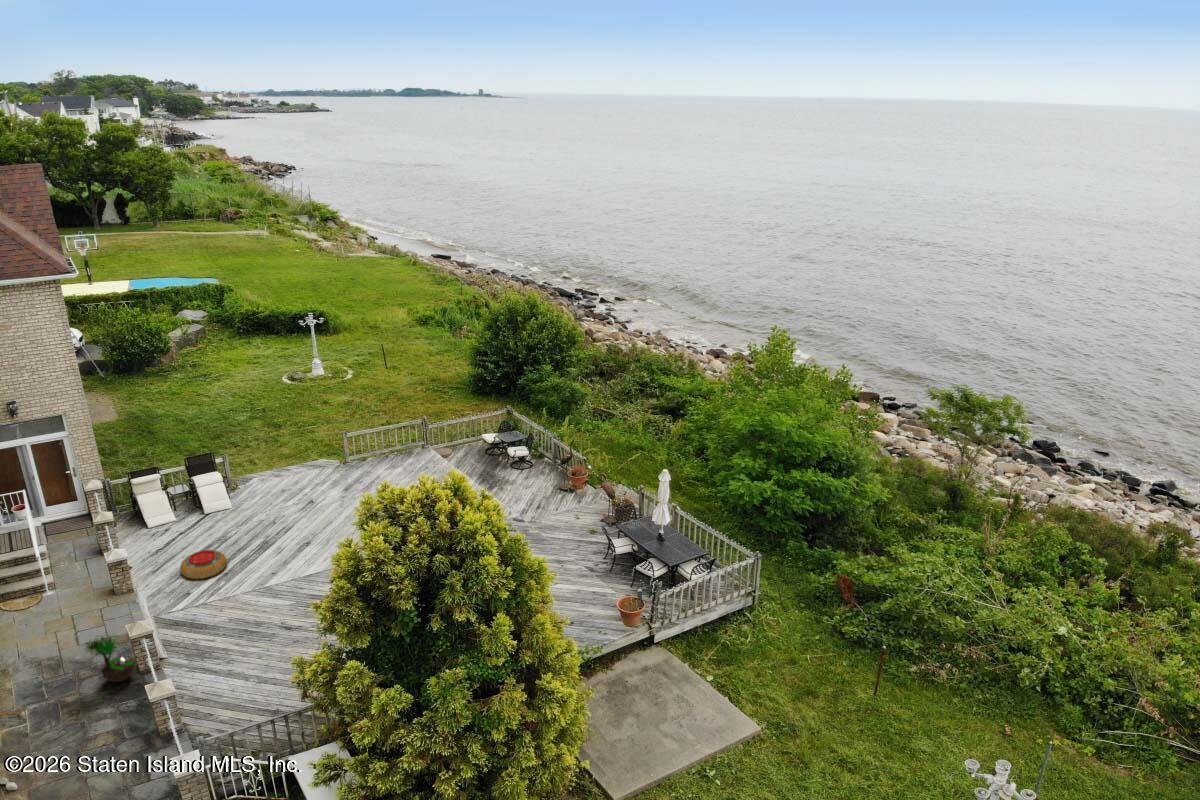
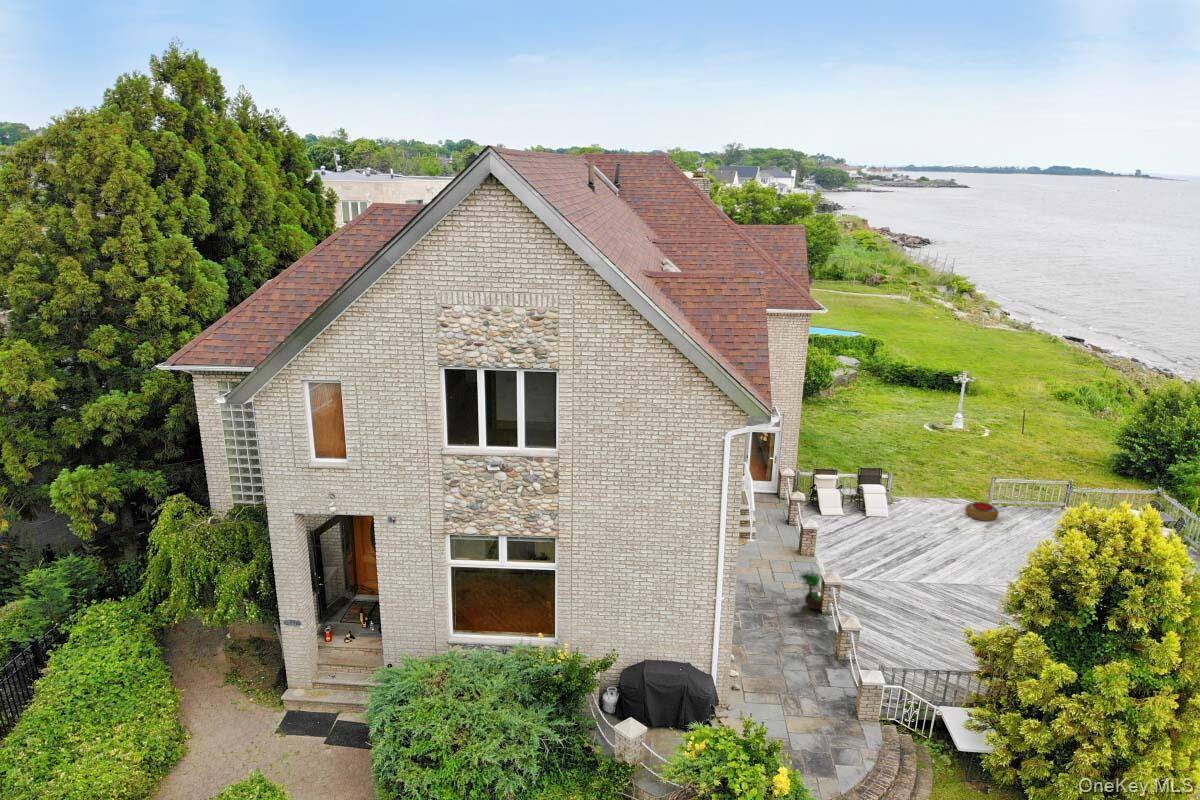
pouf: present [180,550,227,579] -> present [965,502,998,521]

